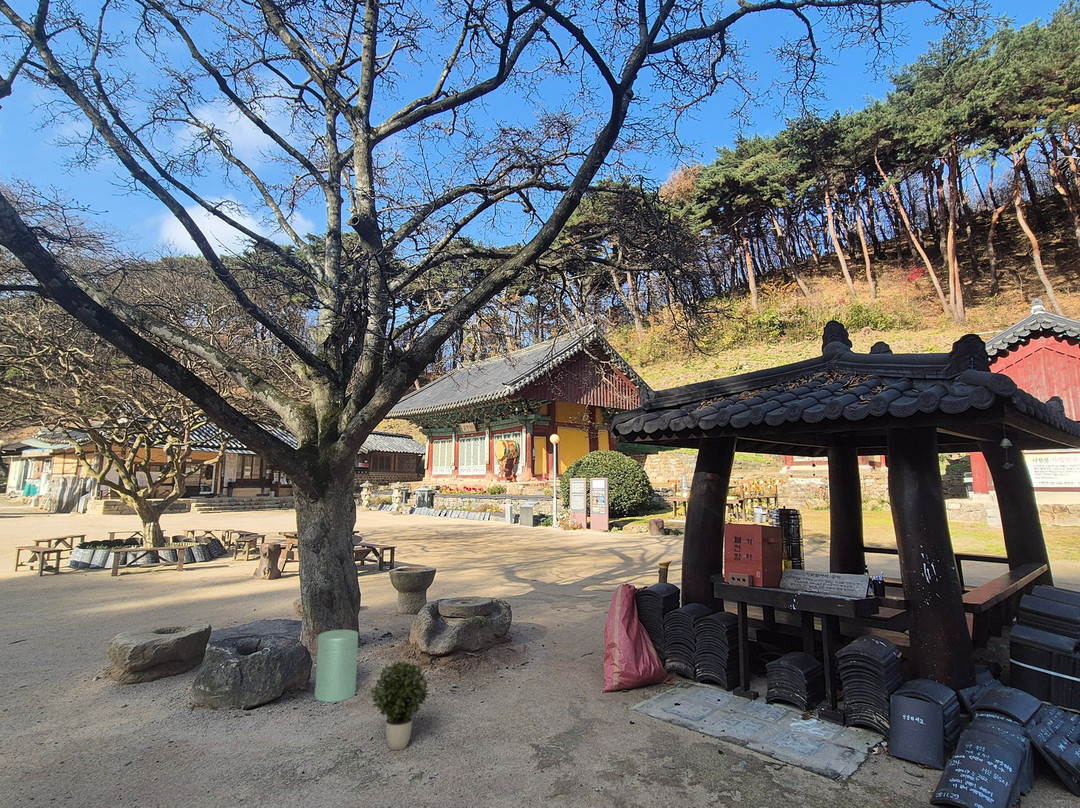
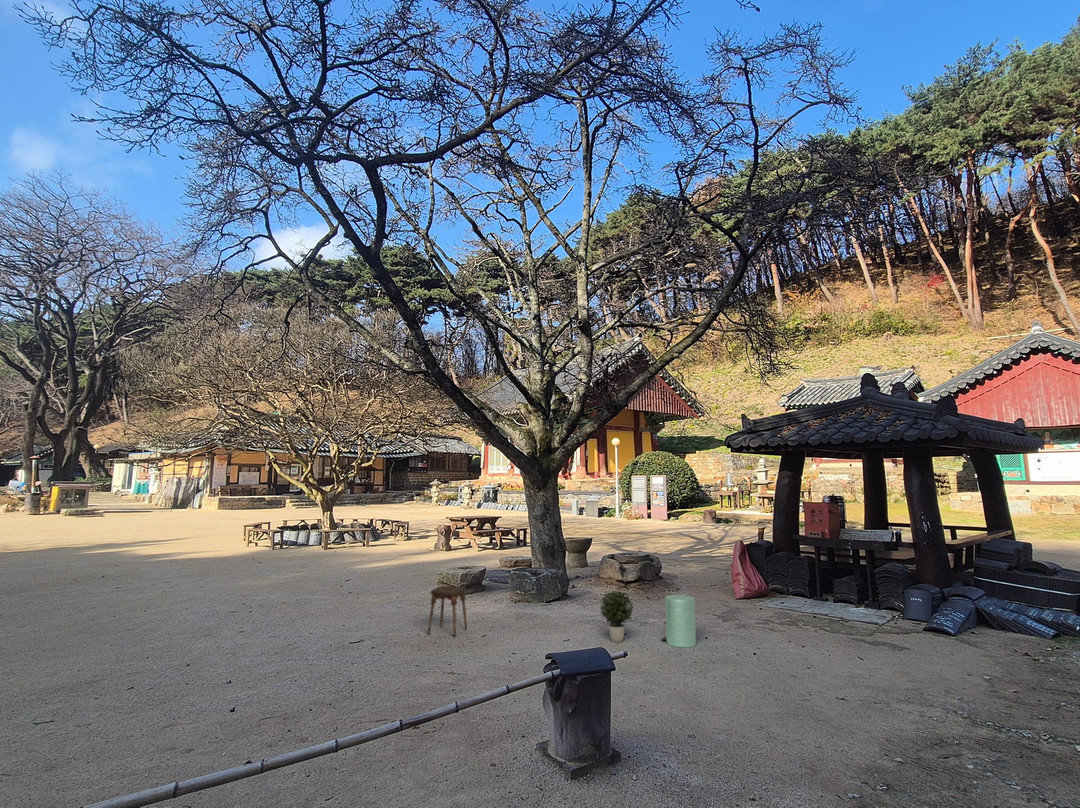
trash can: present [313,630,358,702] -> present [662,595,696,647]
stool: none [98,647,179,736] -> present [428,586,467,636]

